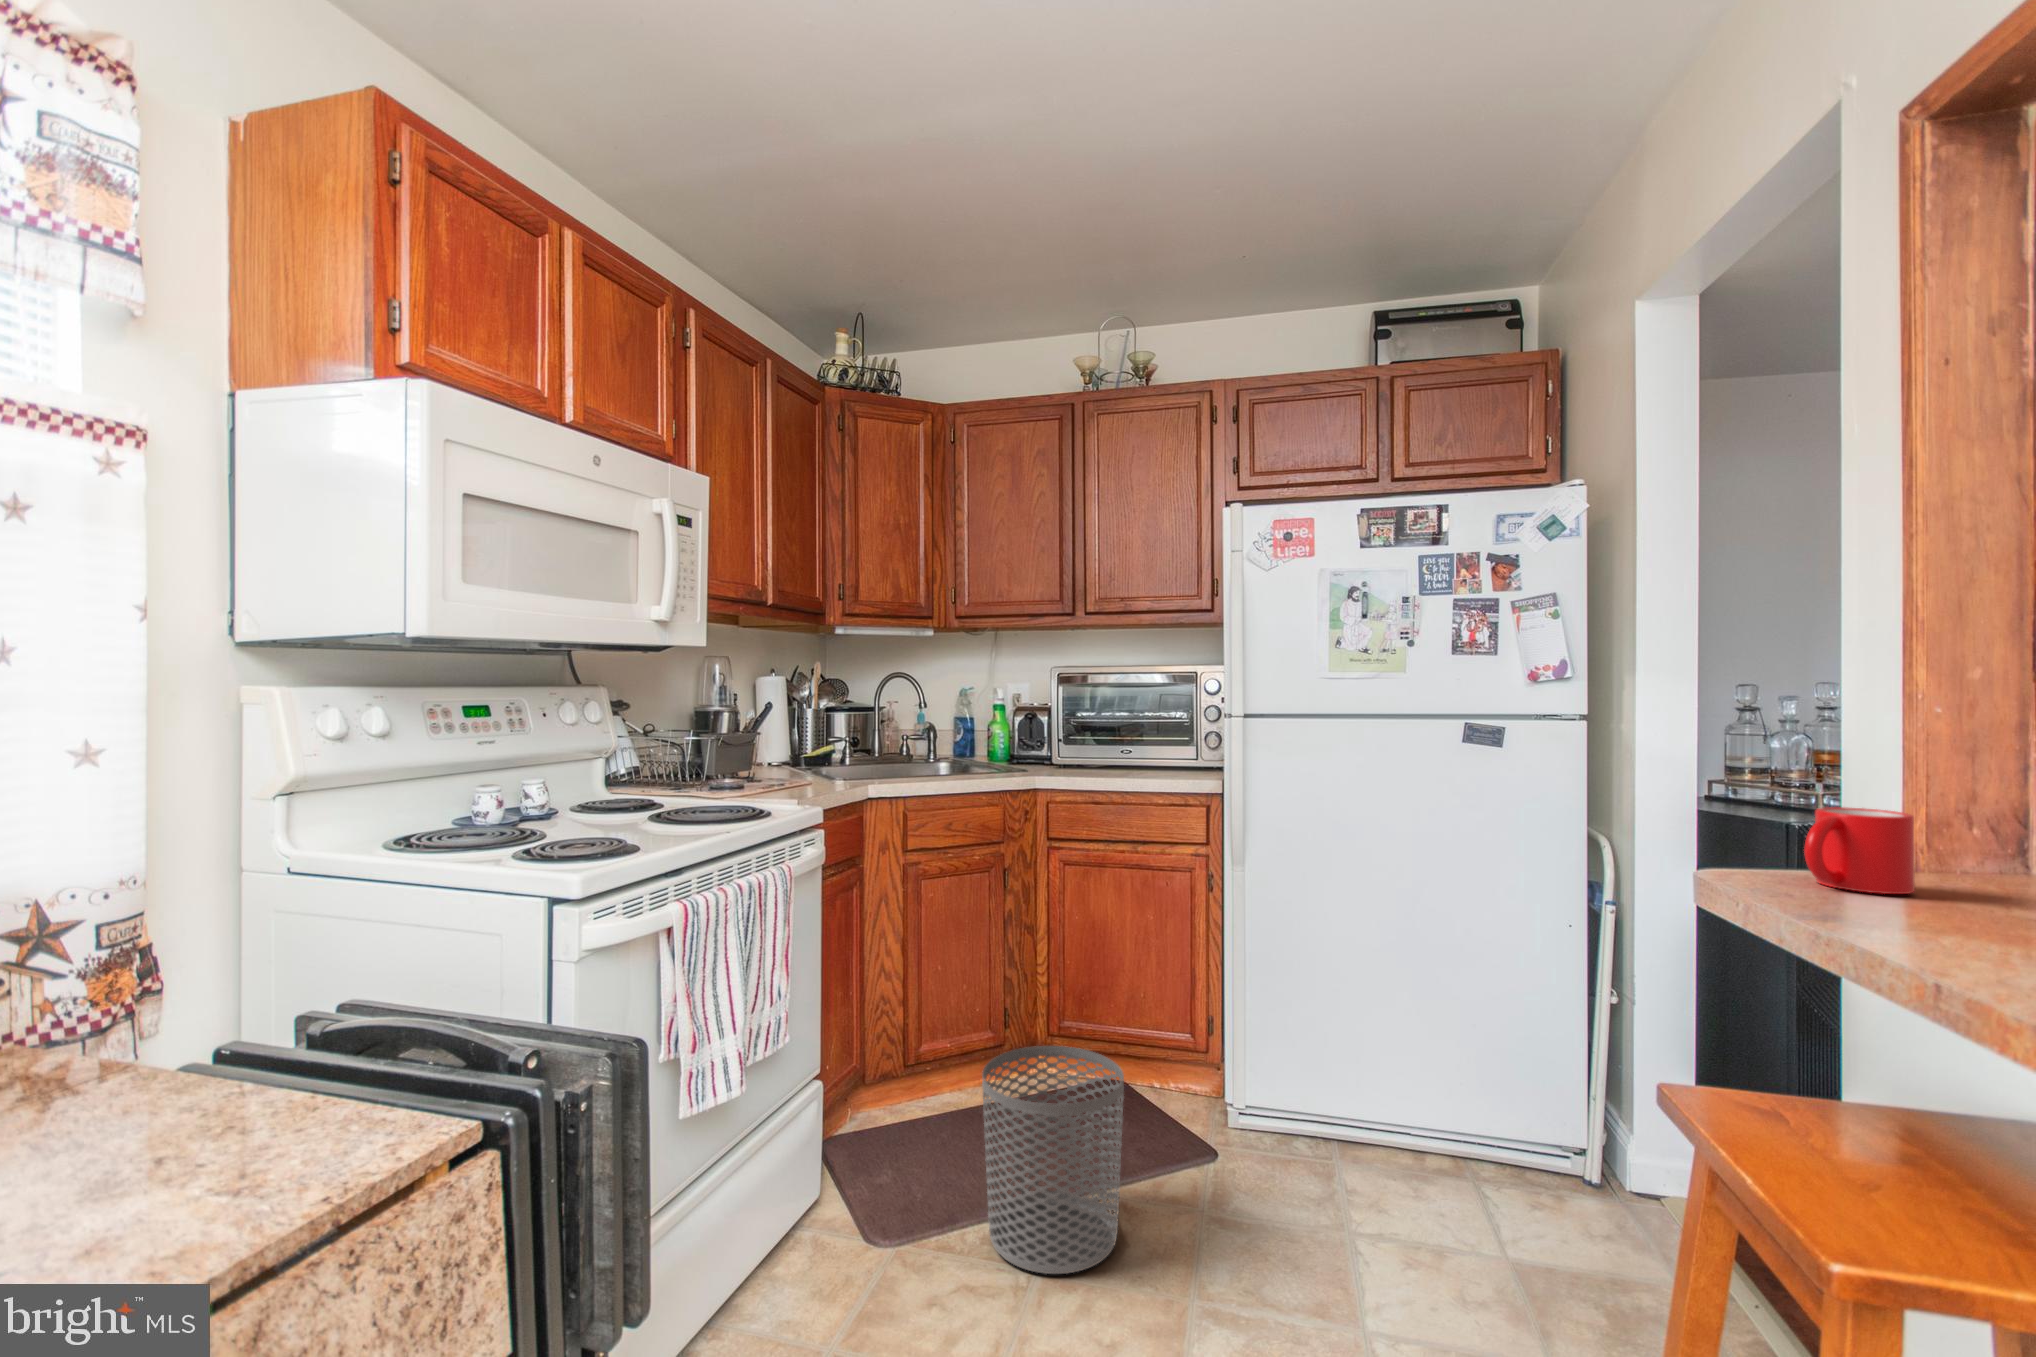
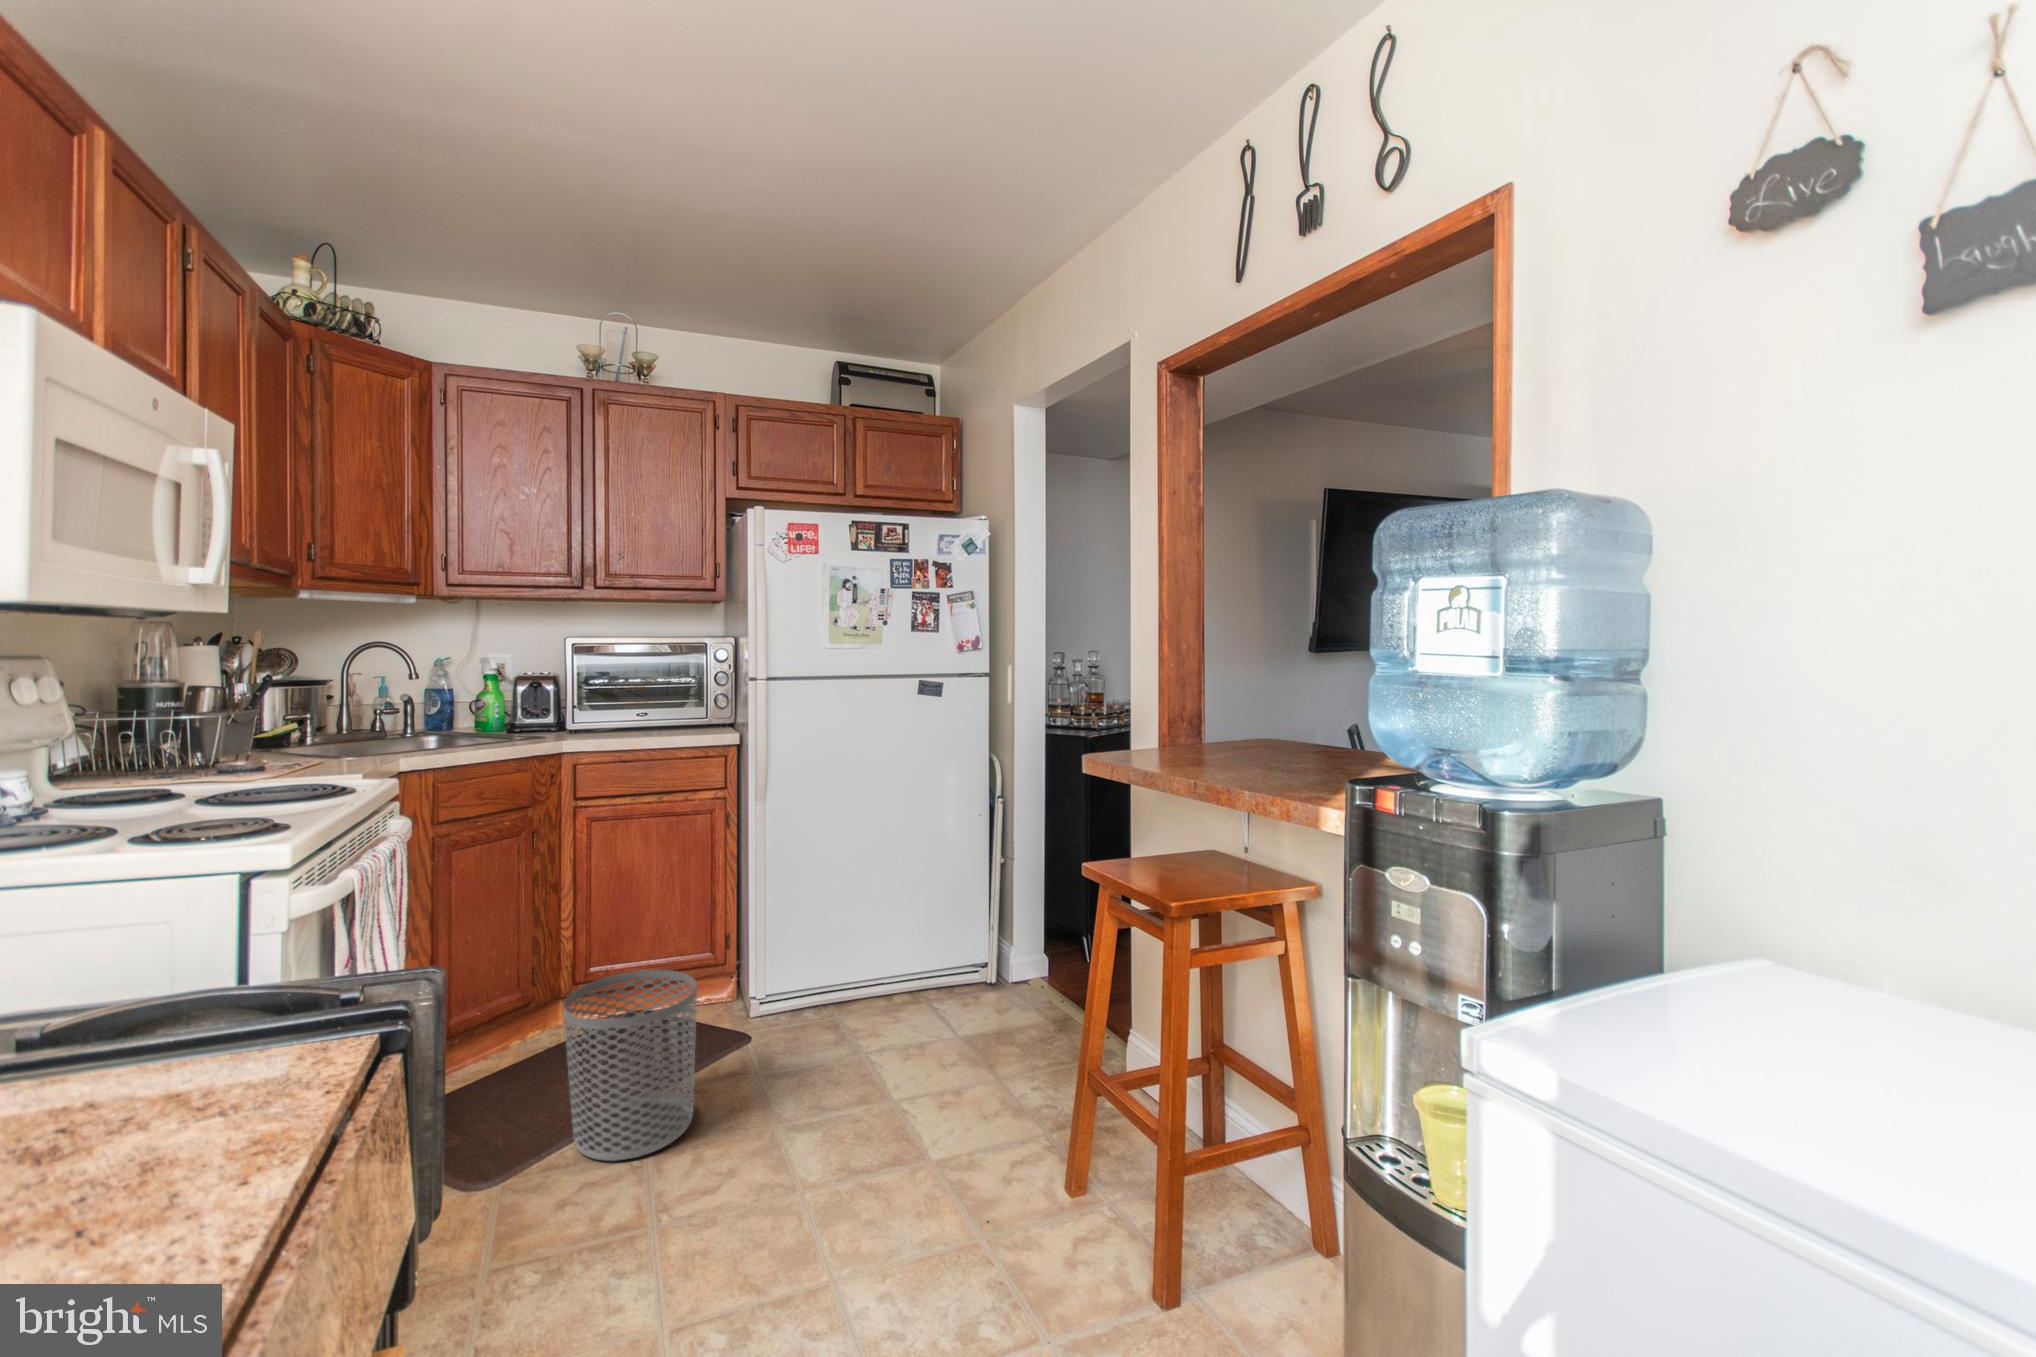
mug: present [1804,807,1915,894] -> none [1146,724,1185,765]

